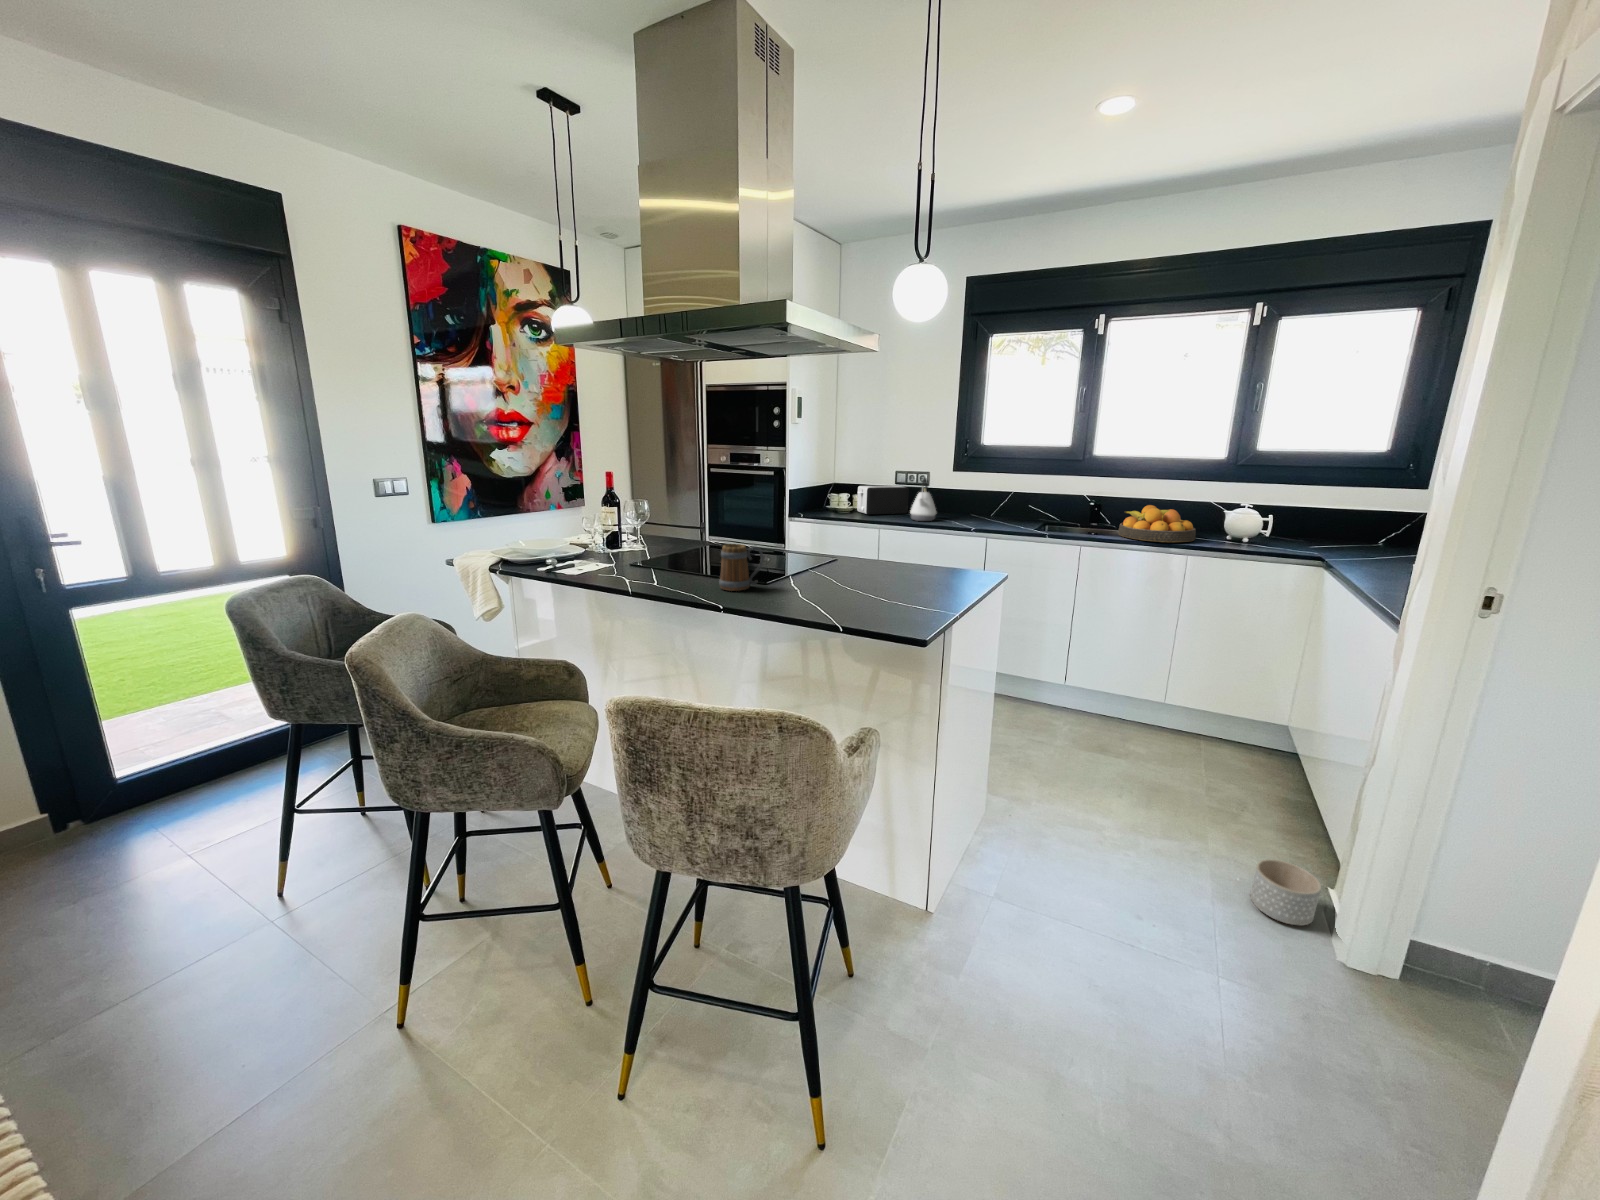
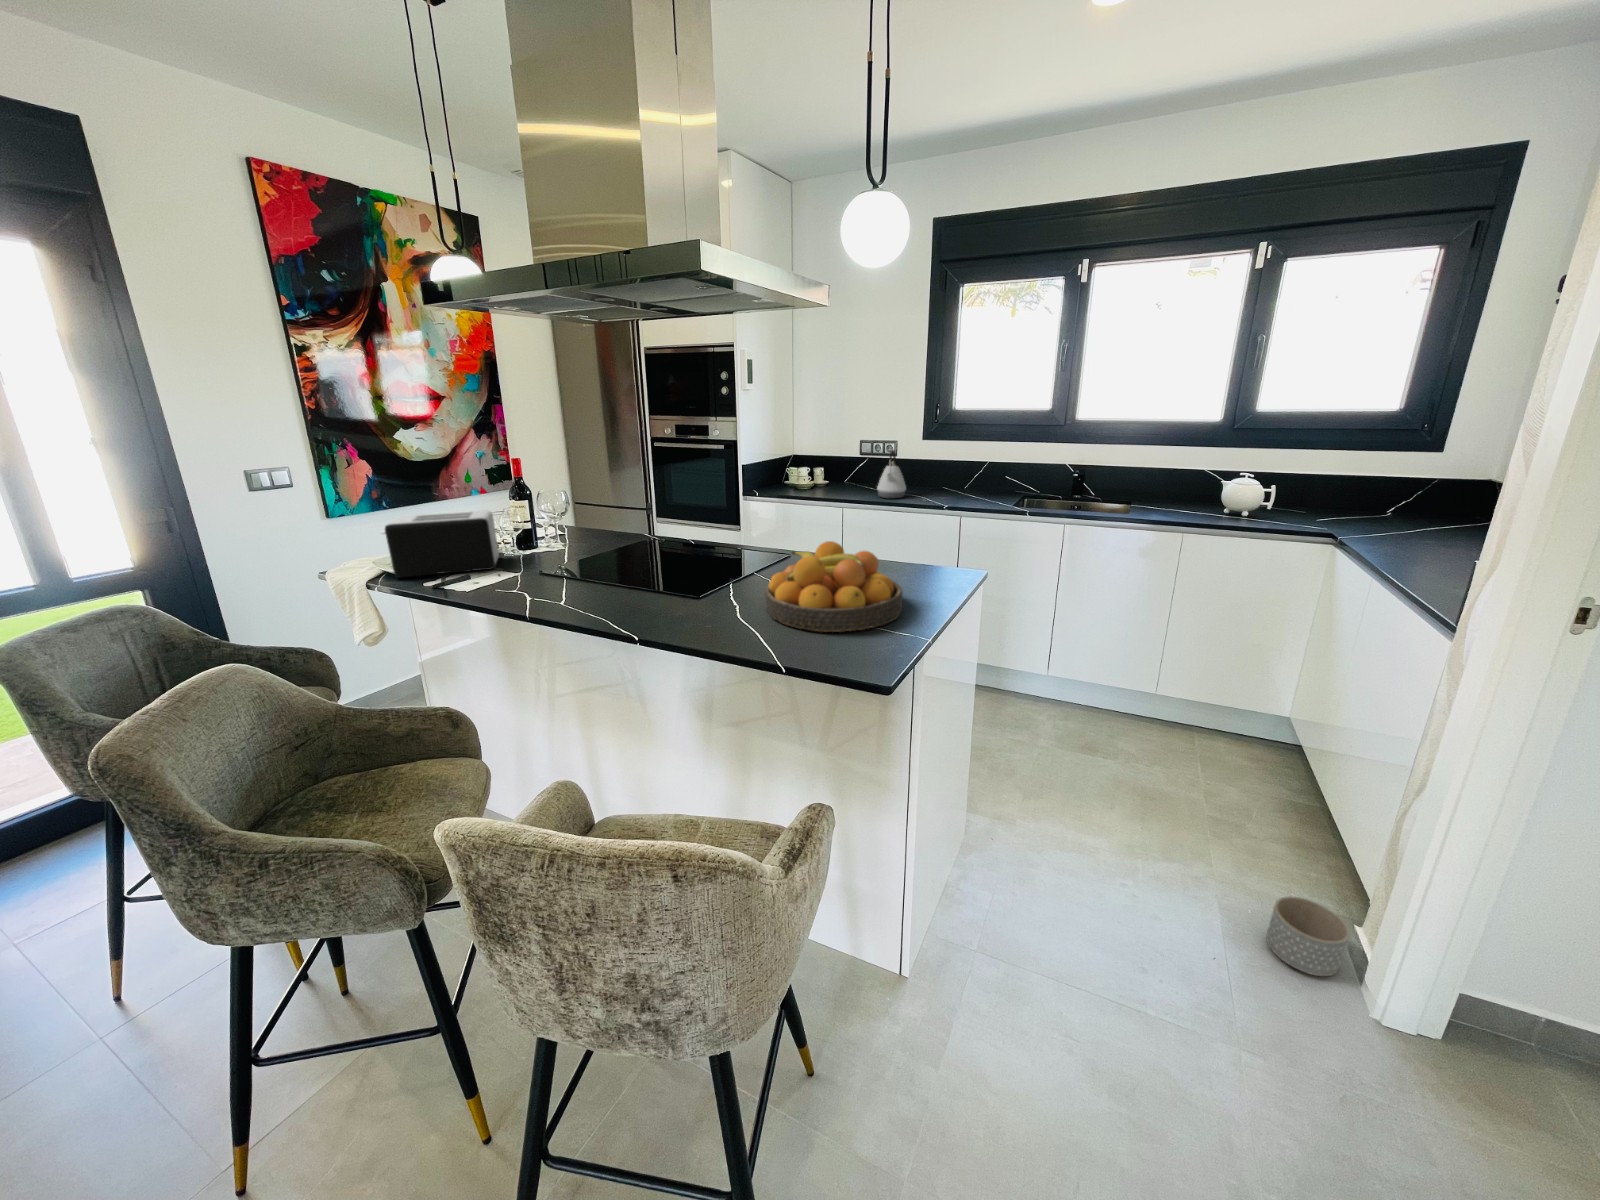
toaster: present [857,485,909,514] -> present [381,510,499,577]
fruit bowl: present [1118,505,1196,542] -> present [765,541,903,632]
mug: present [719,544,763,591] -> none [637,556,690,615]

